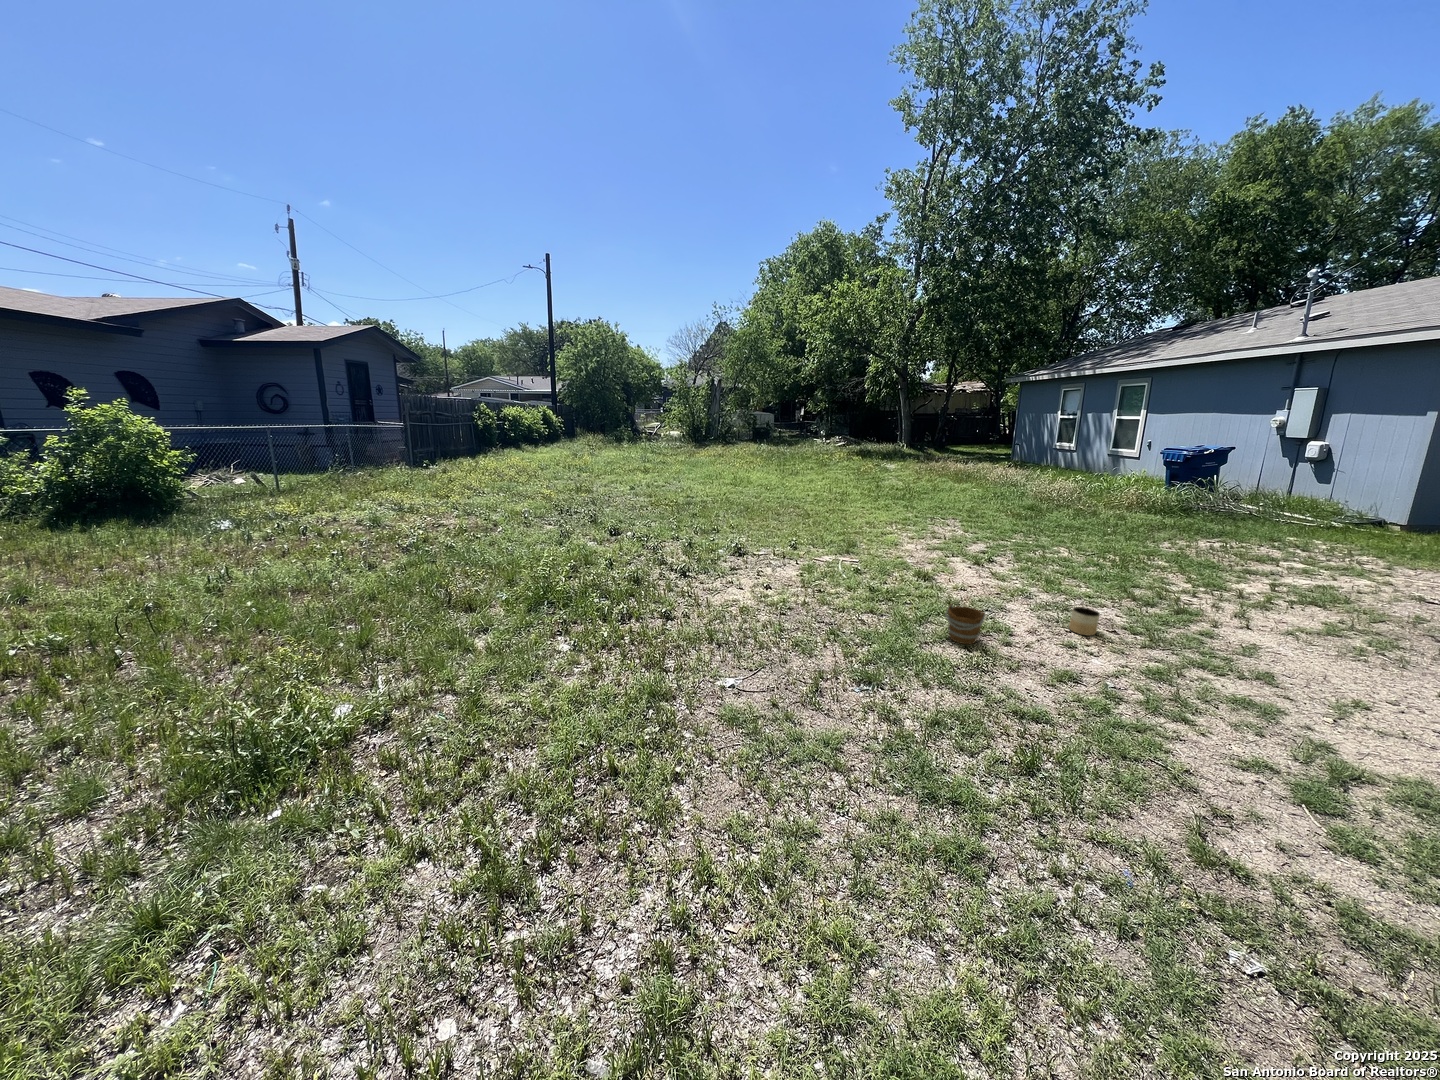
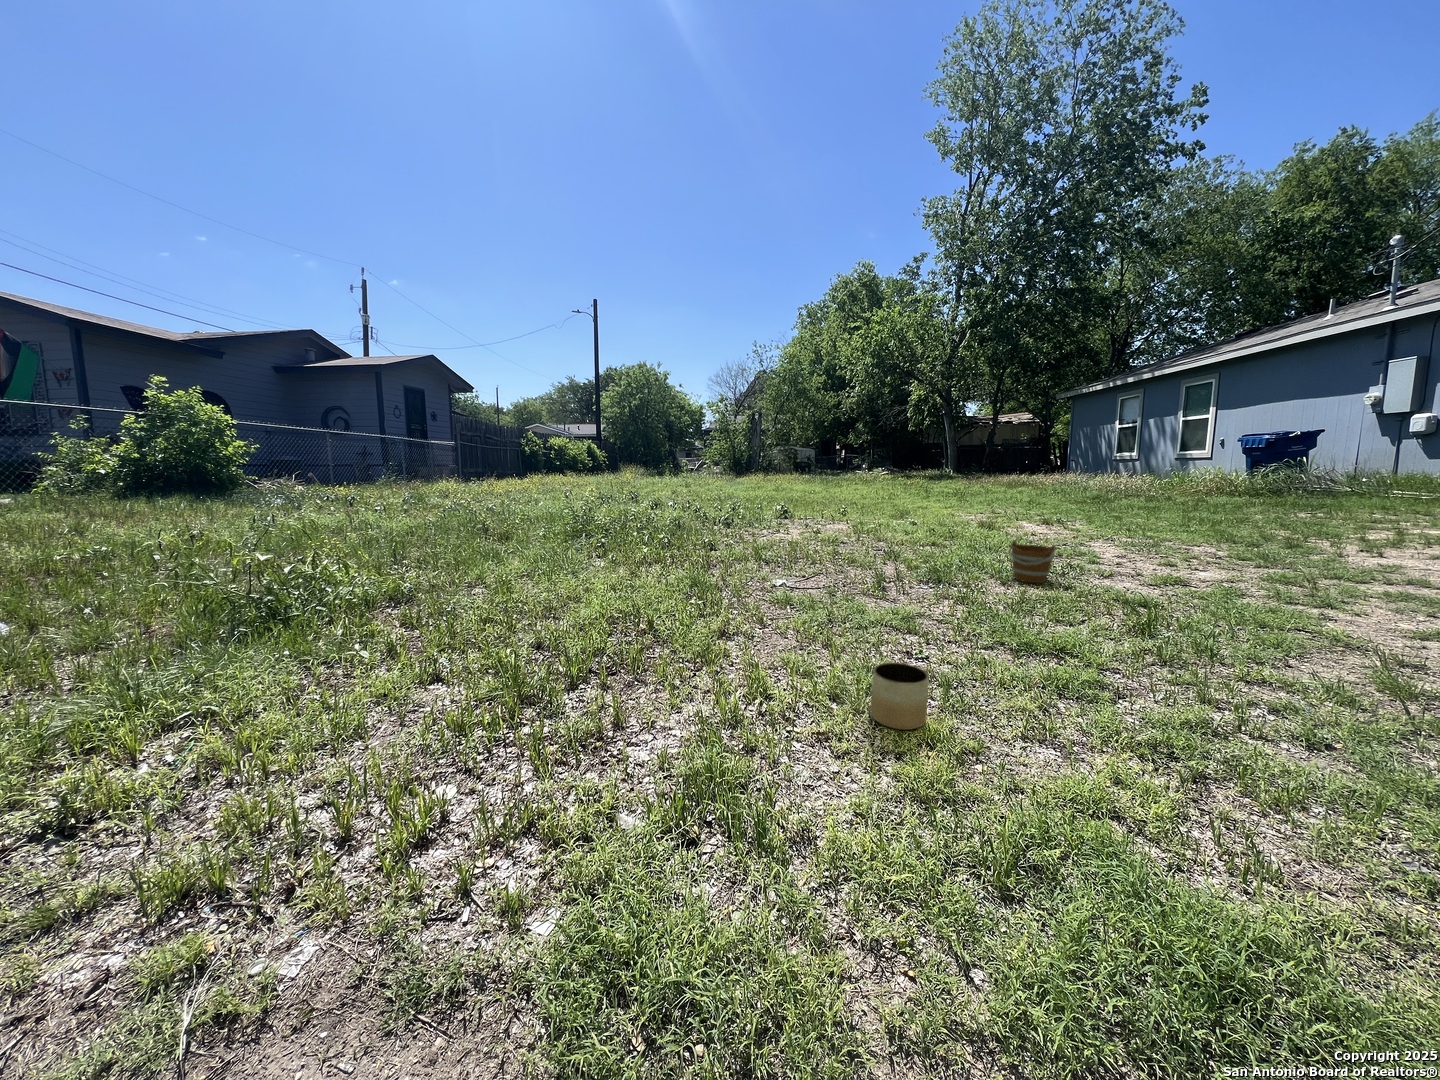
planter: present [1069,607,1100,636] -> present [870,662,929,730]

